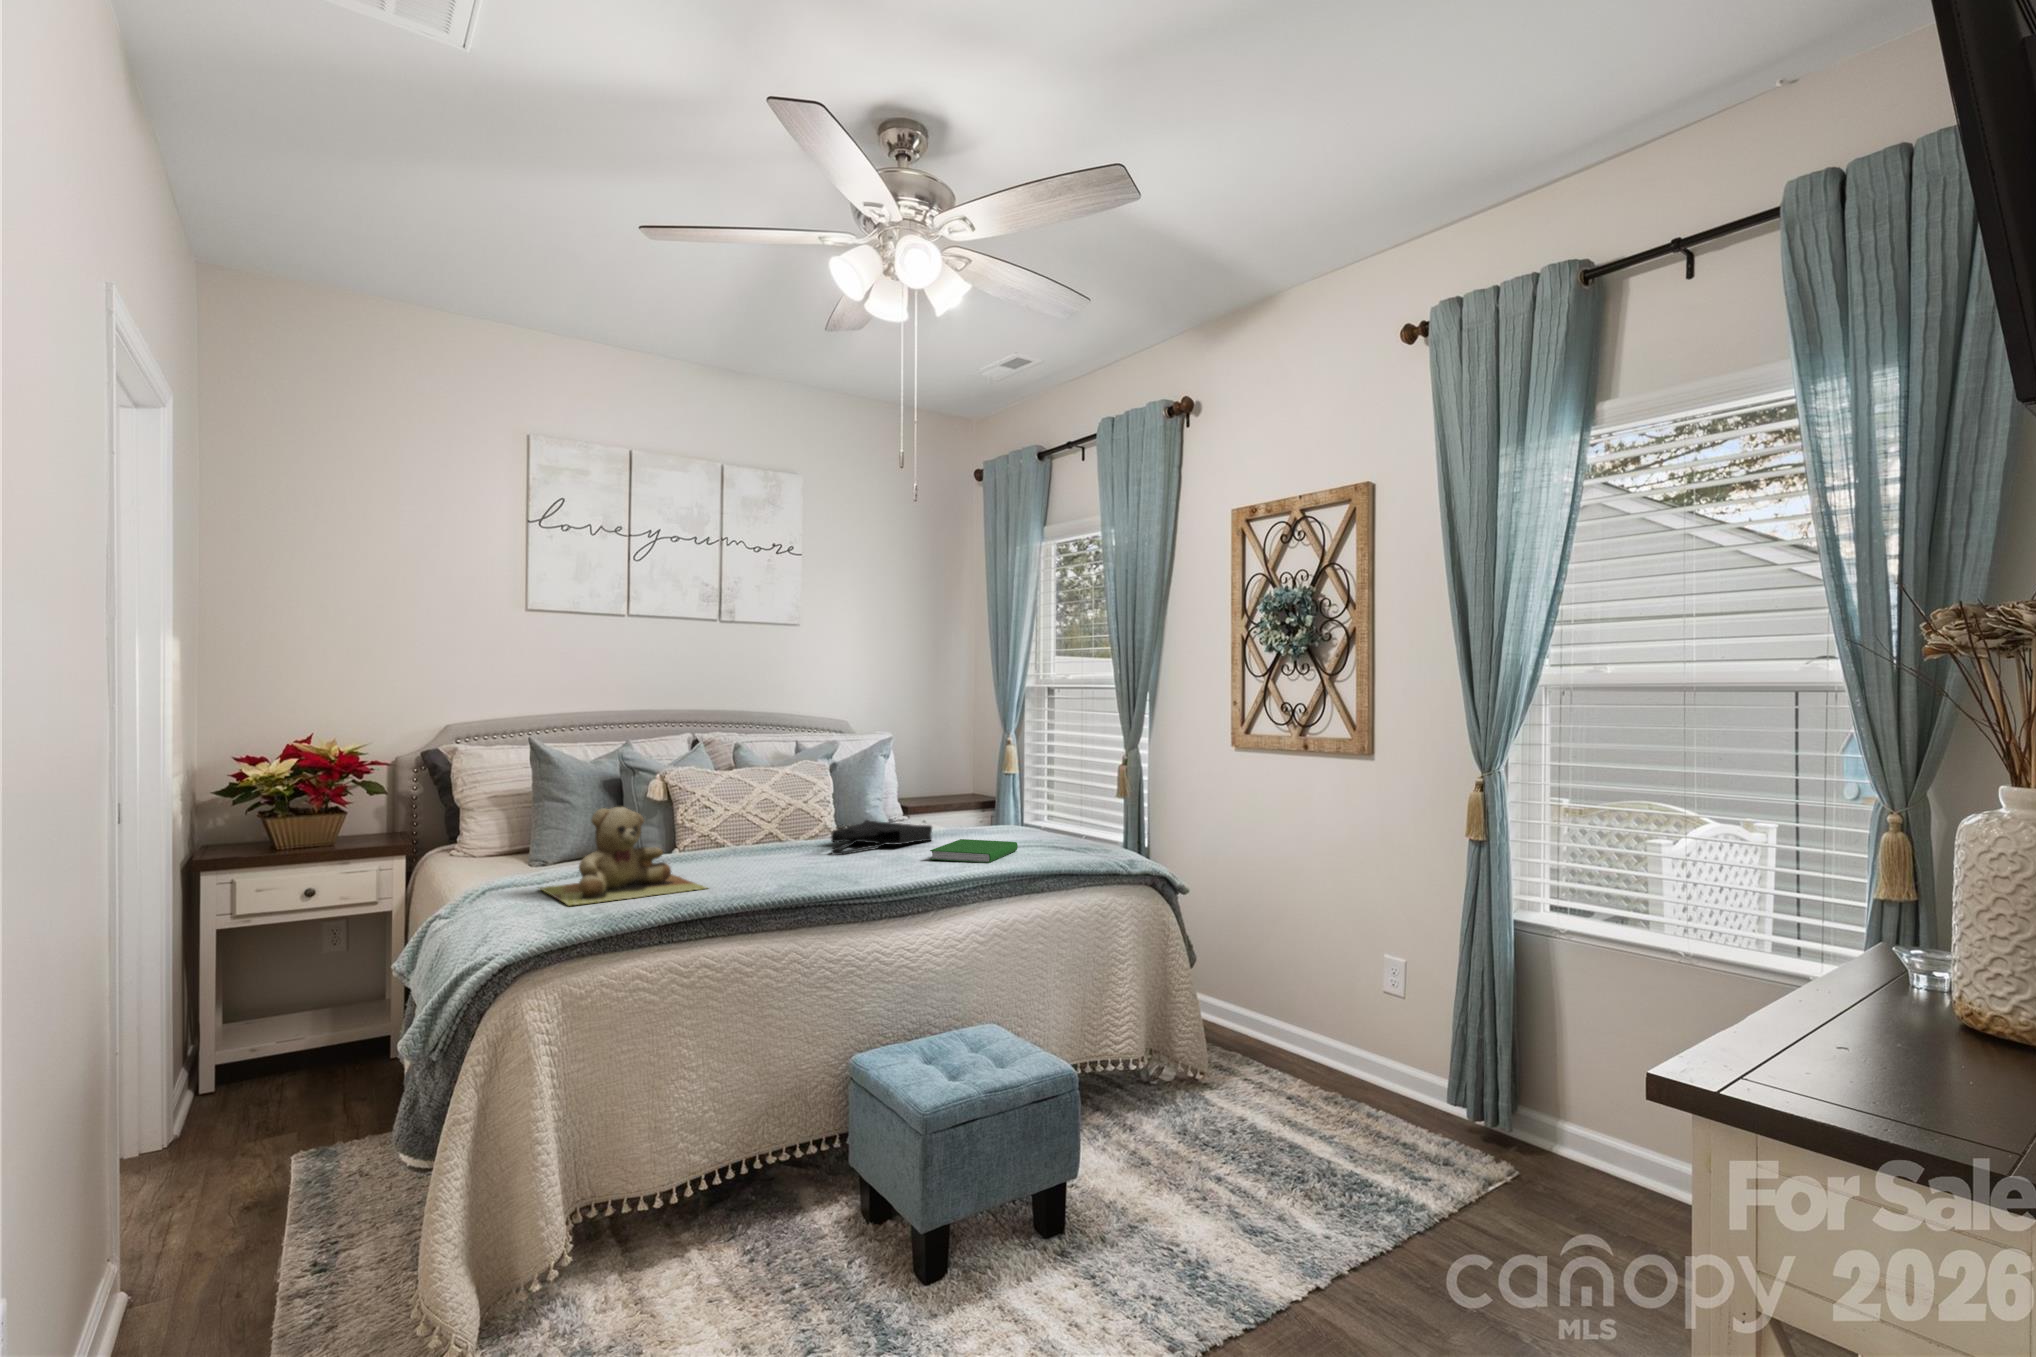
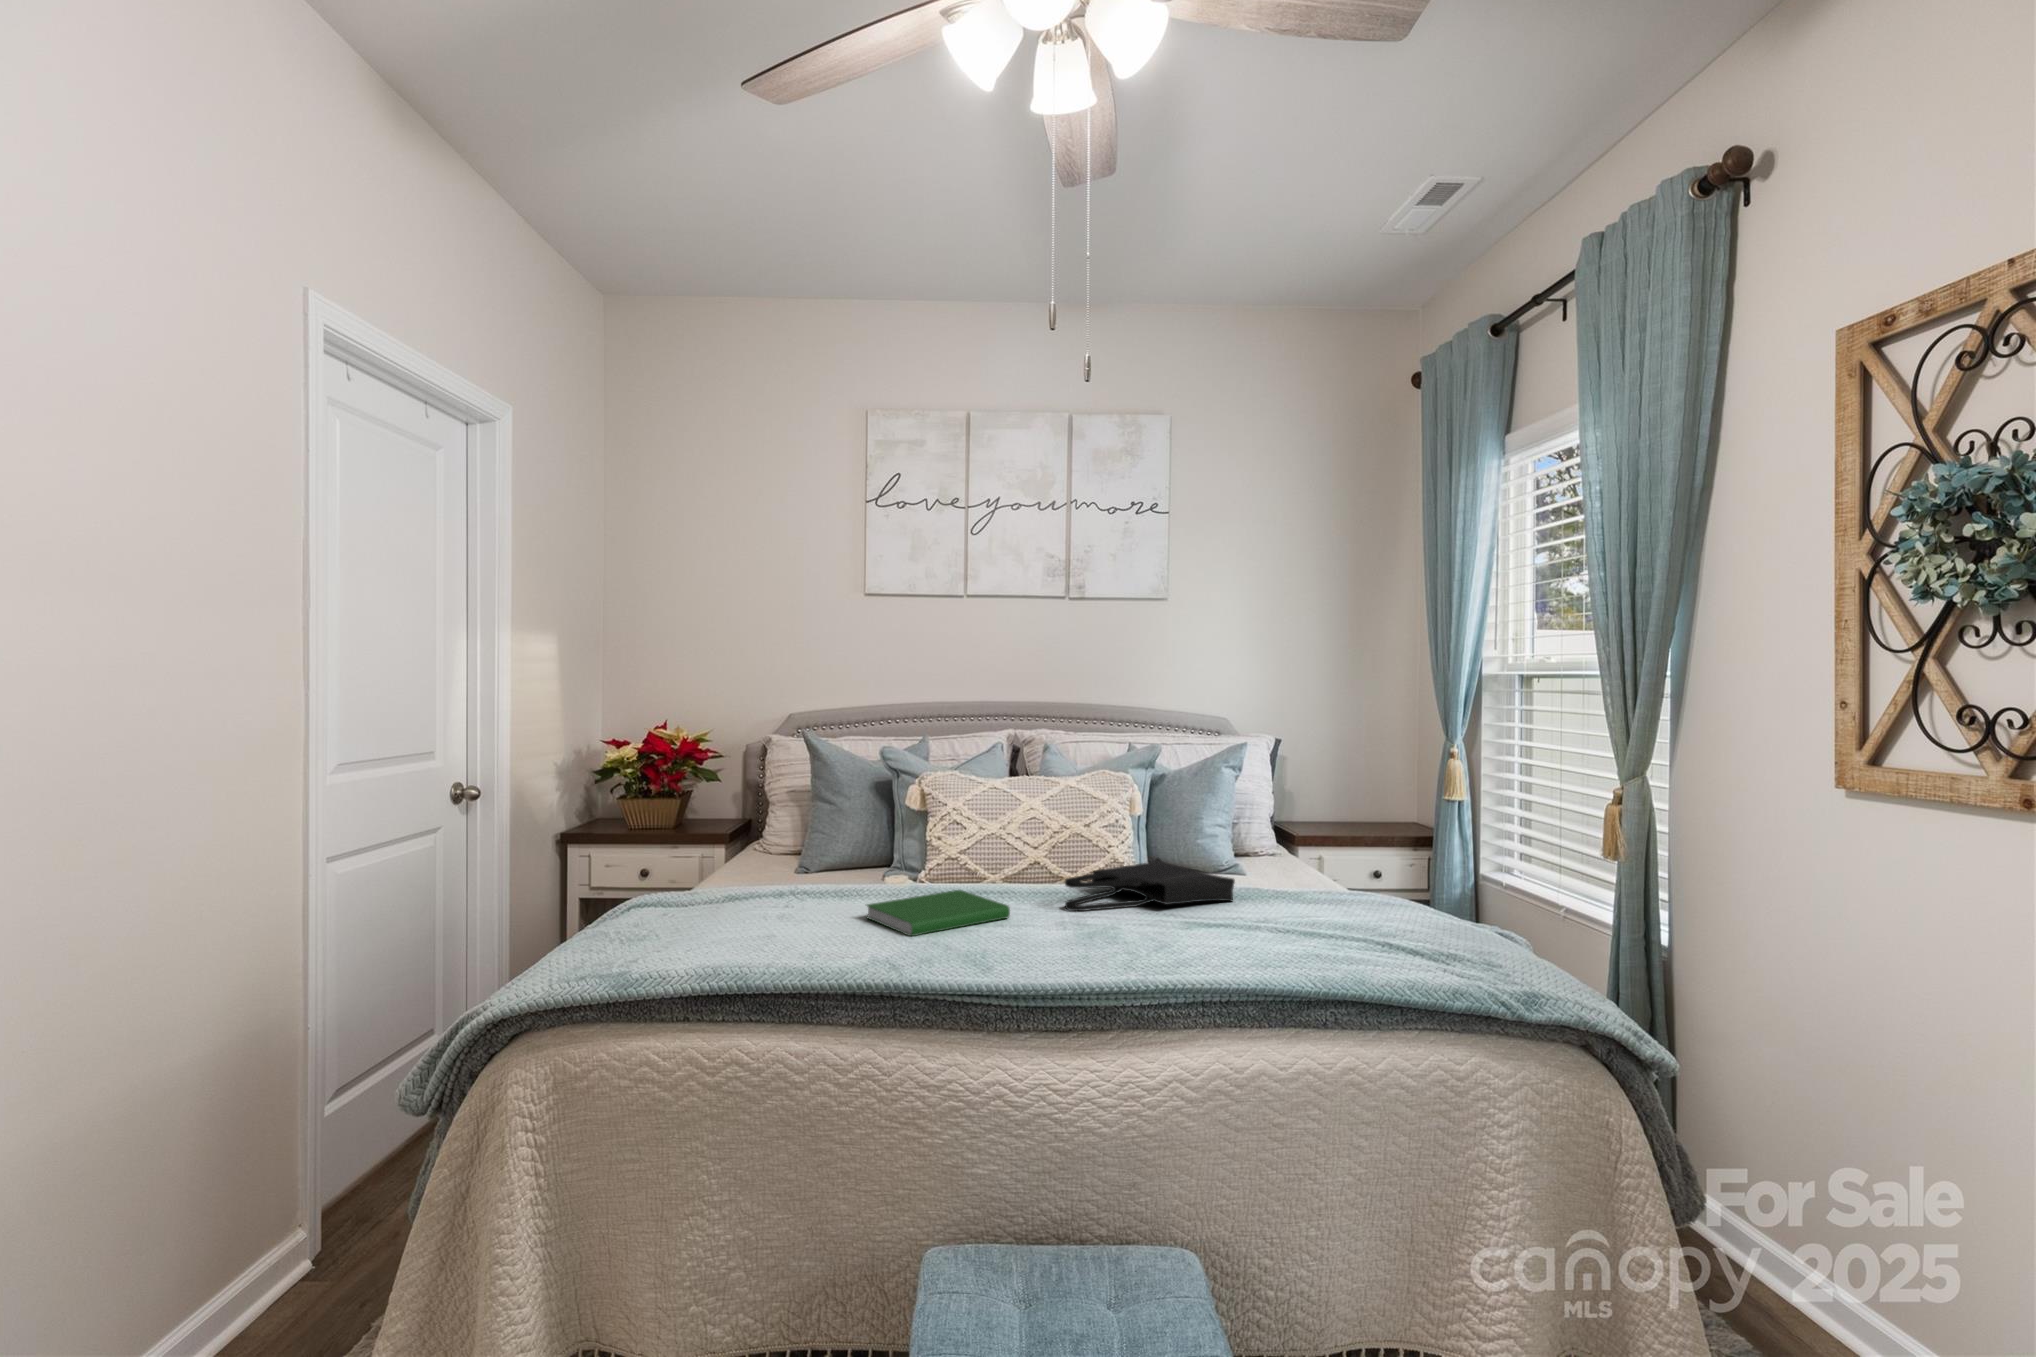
teddy bear: present [540,807,706,906] -> none [626,828,830,956]
hardcover book: present [930,839,1018,863] -> present [867,890,1010,936]

